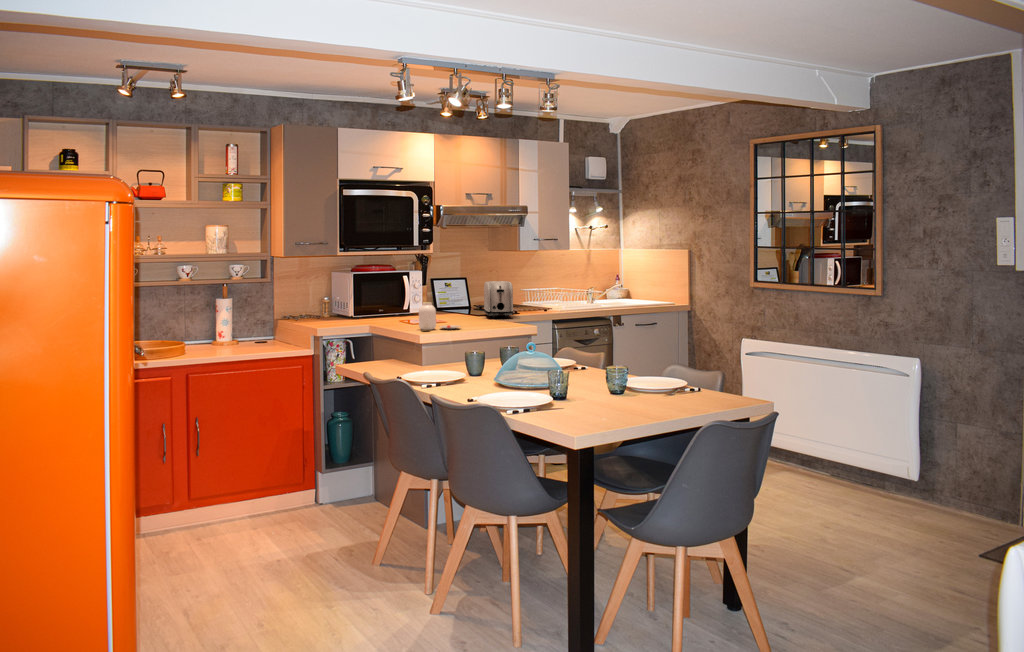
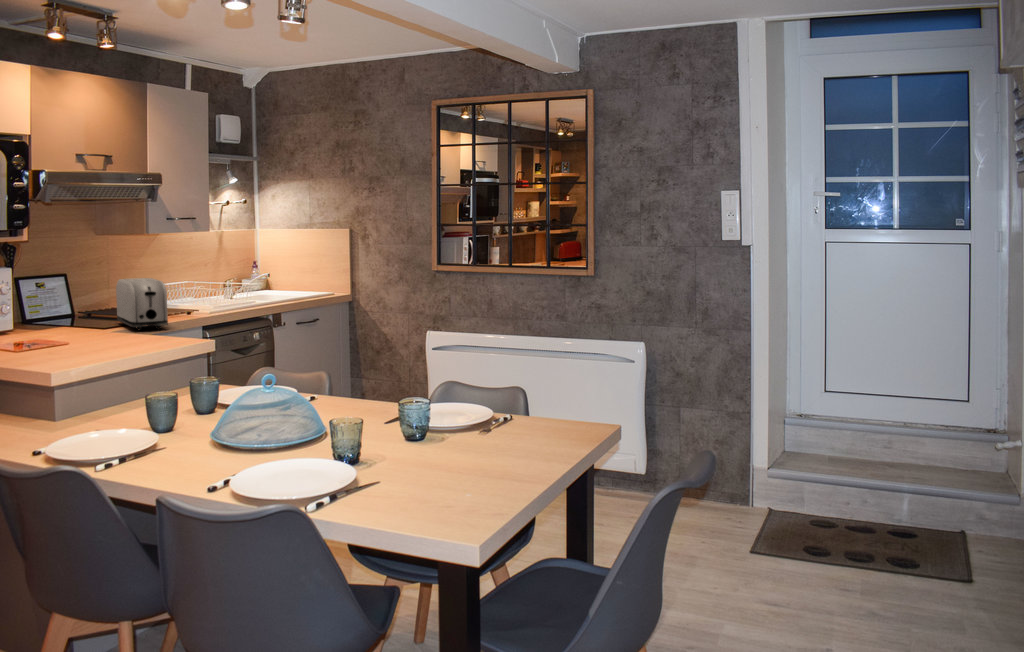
jar: present [419,302,461,331] -> none [48,319,120,364]

